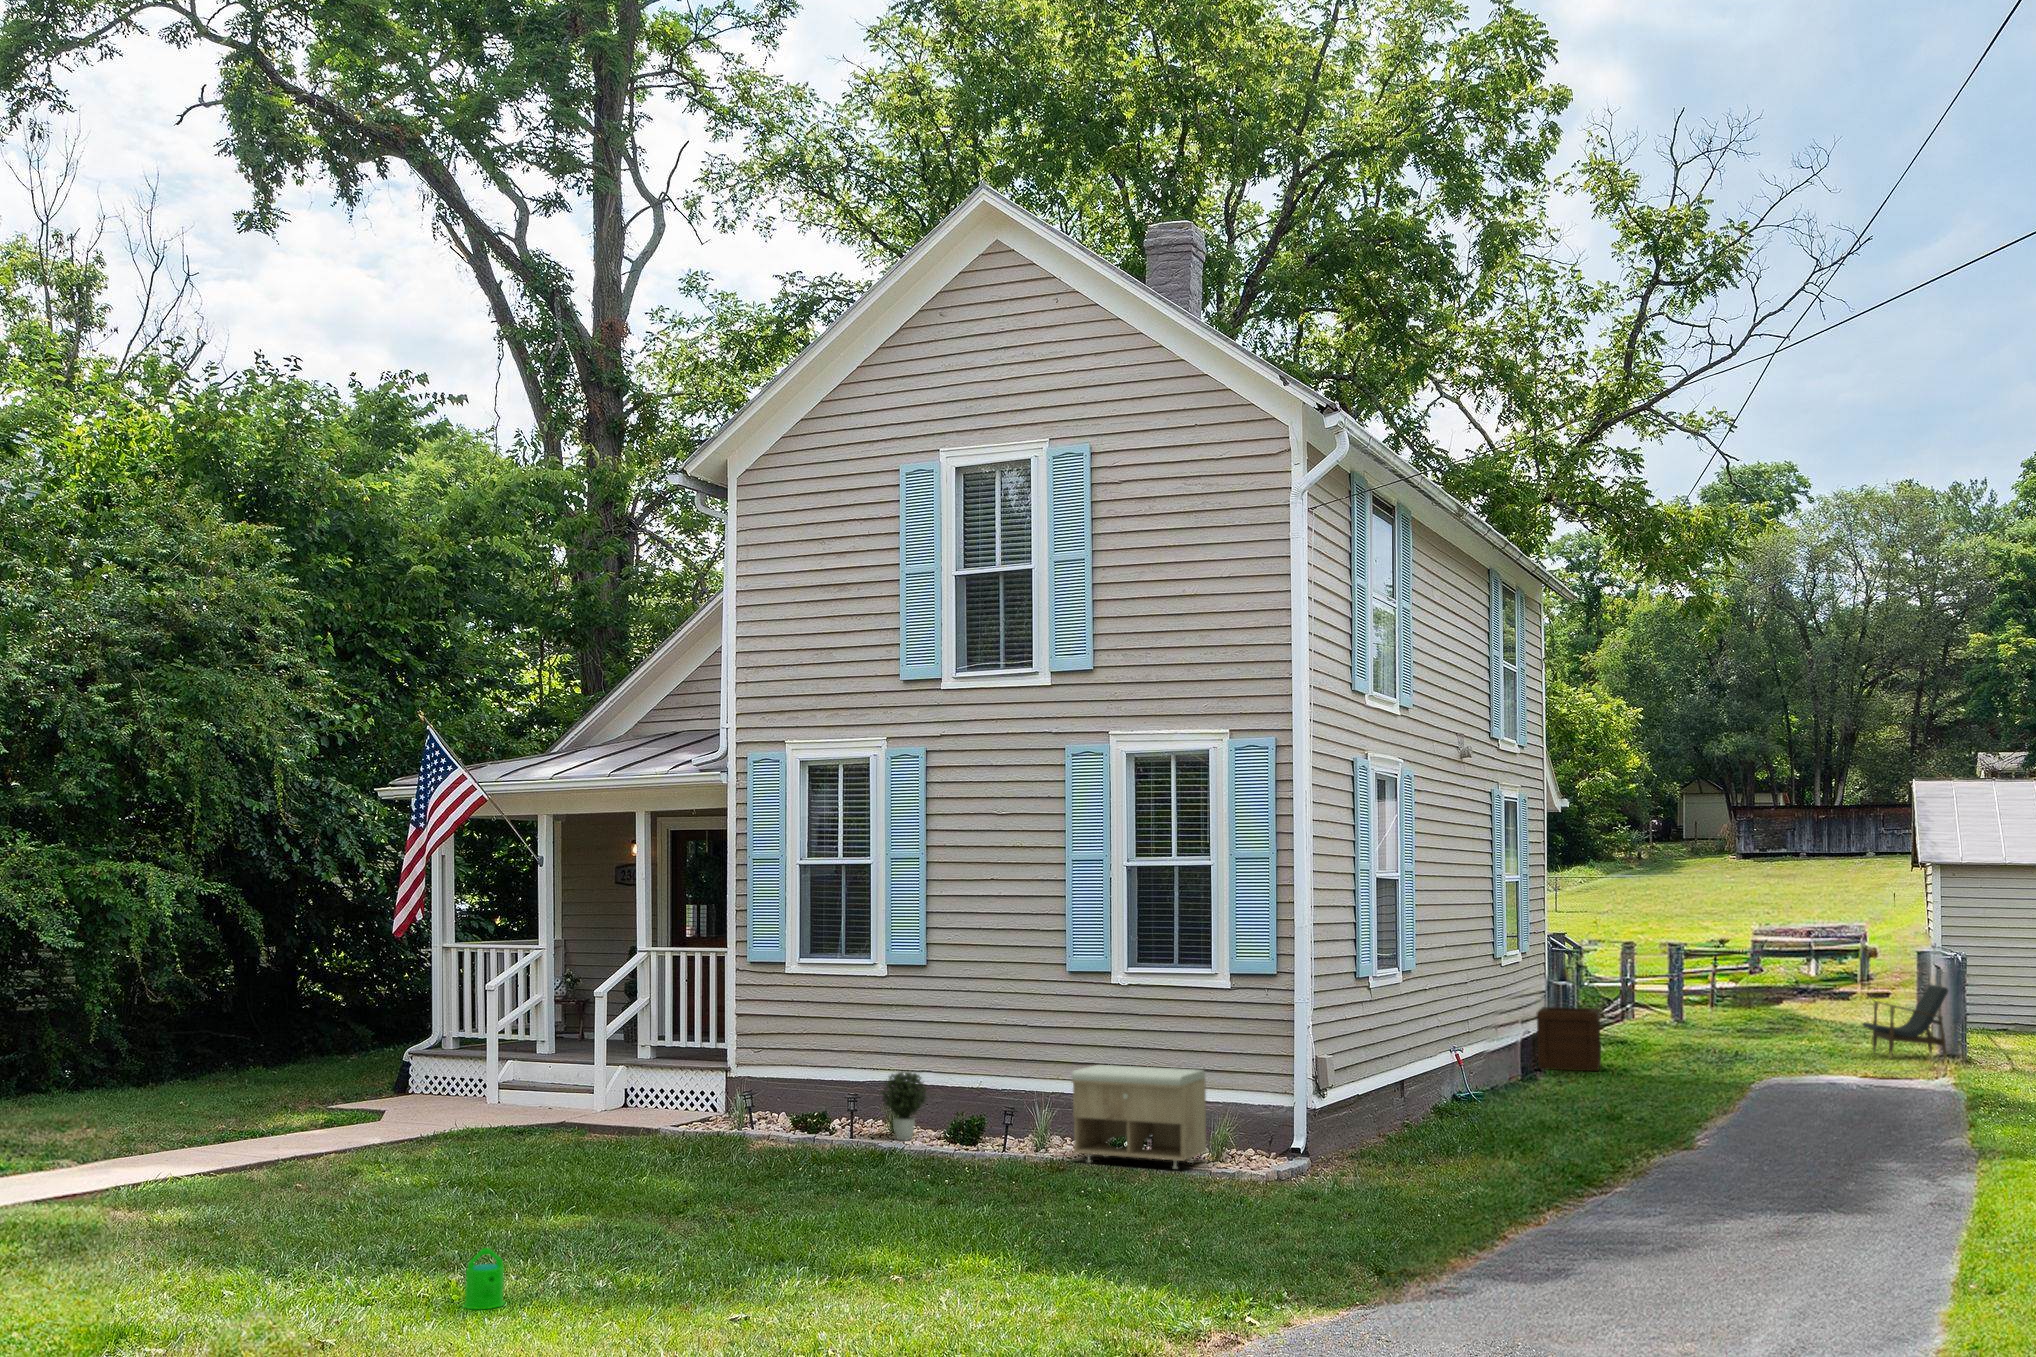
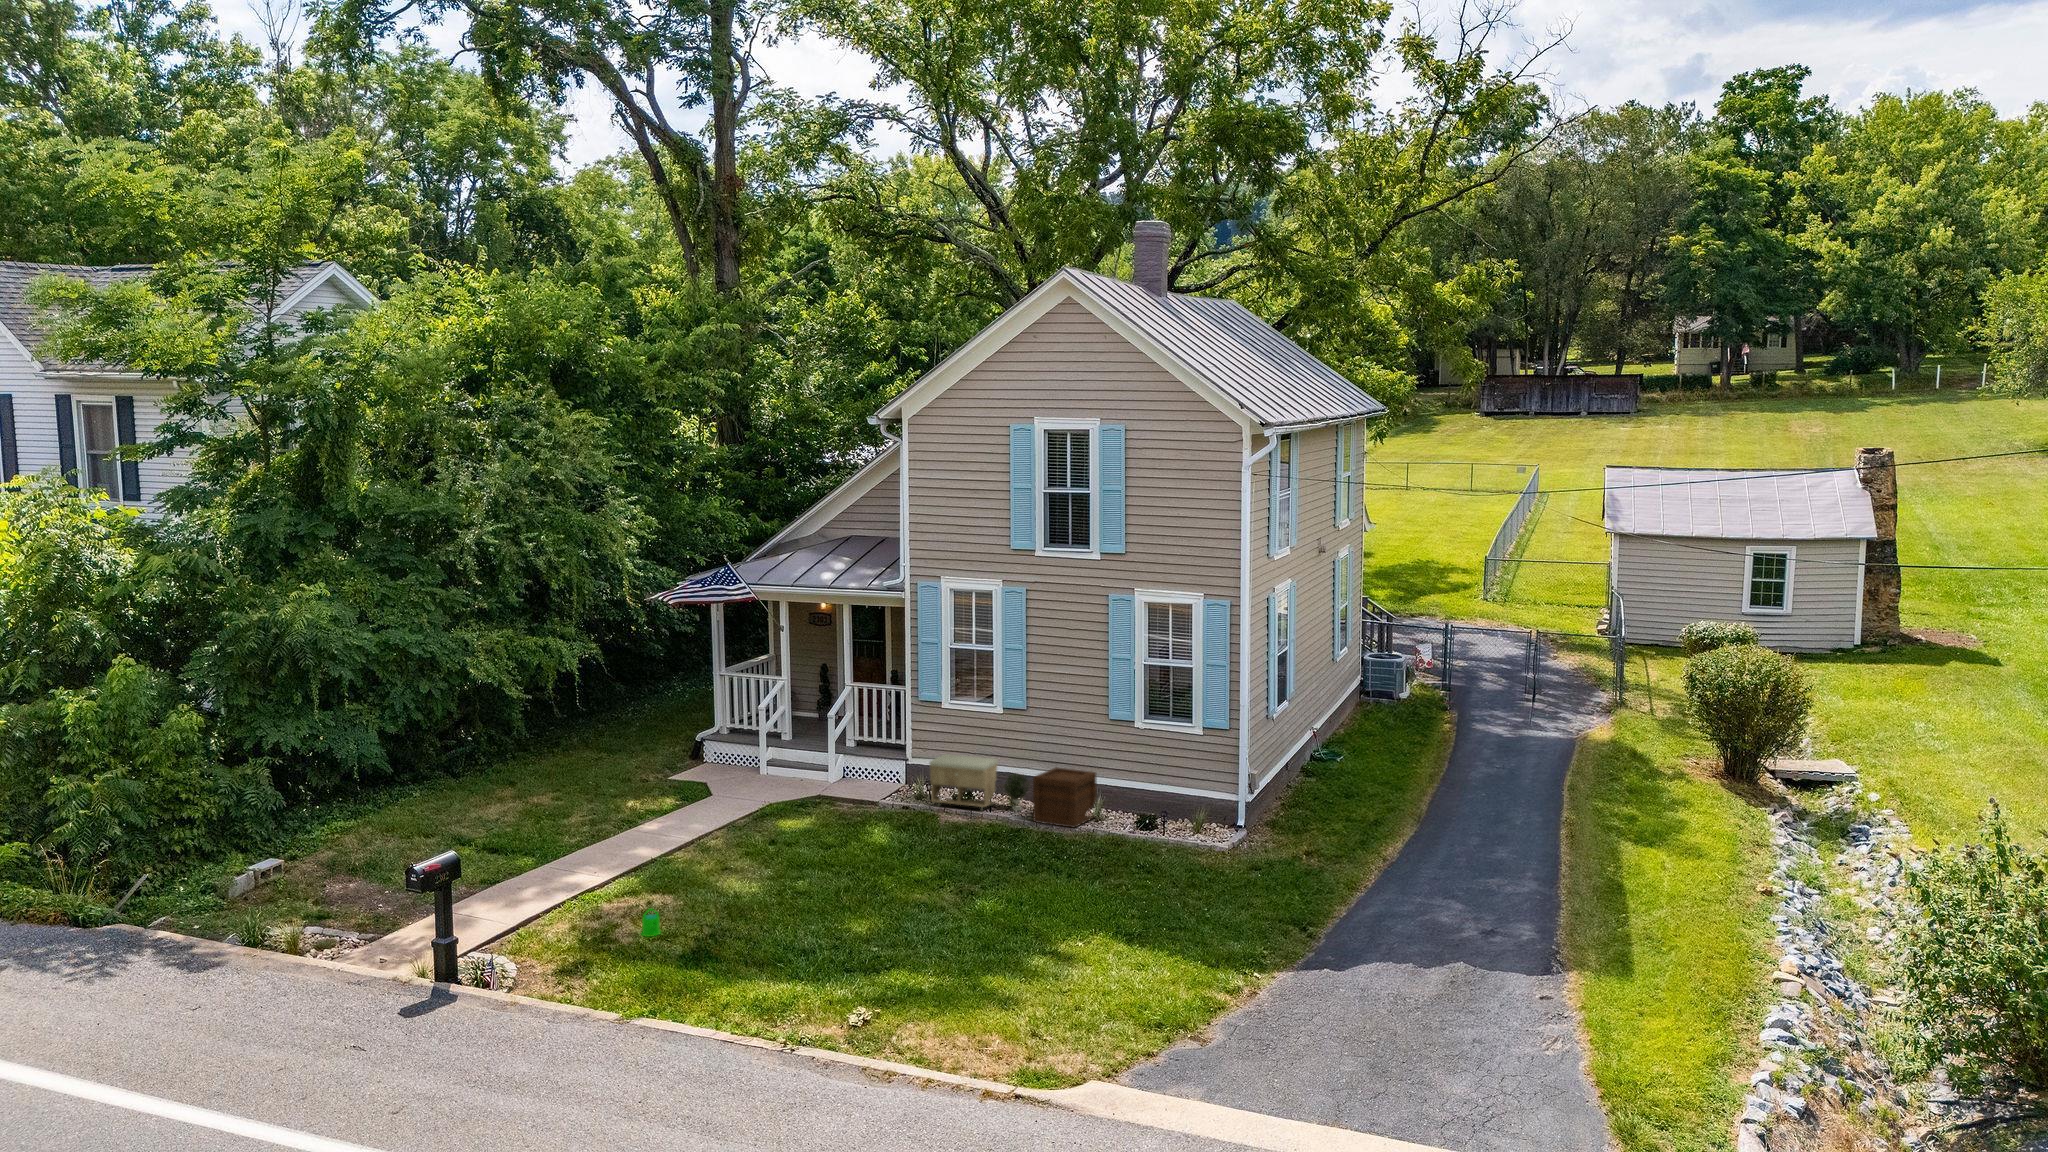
lounge chair: present [1863,985,1948,1059] -> none [1582,671,1635,719]
wooden crate: present [1537,1007,1601,1071] -> present [1033,768,1097,828]
storage bench: present [1072,1065,1206,1169] -> present [929,754,998,810]
watering can: present [463,1248,505,1310] -> present [642,908,661,937]

